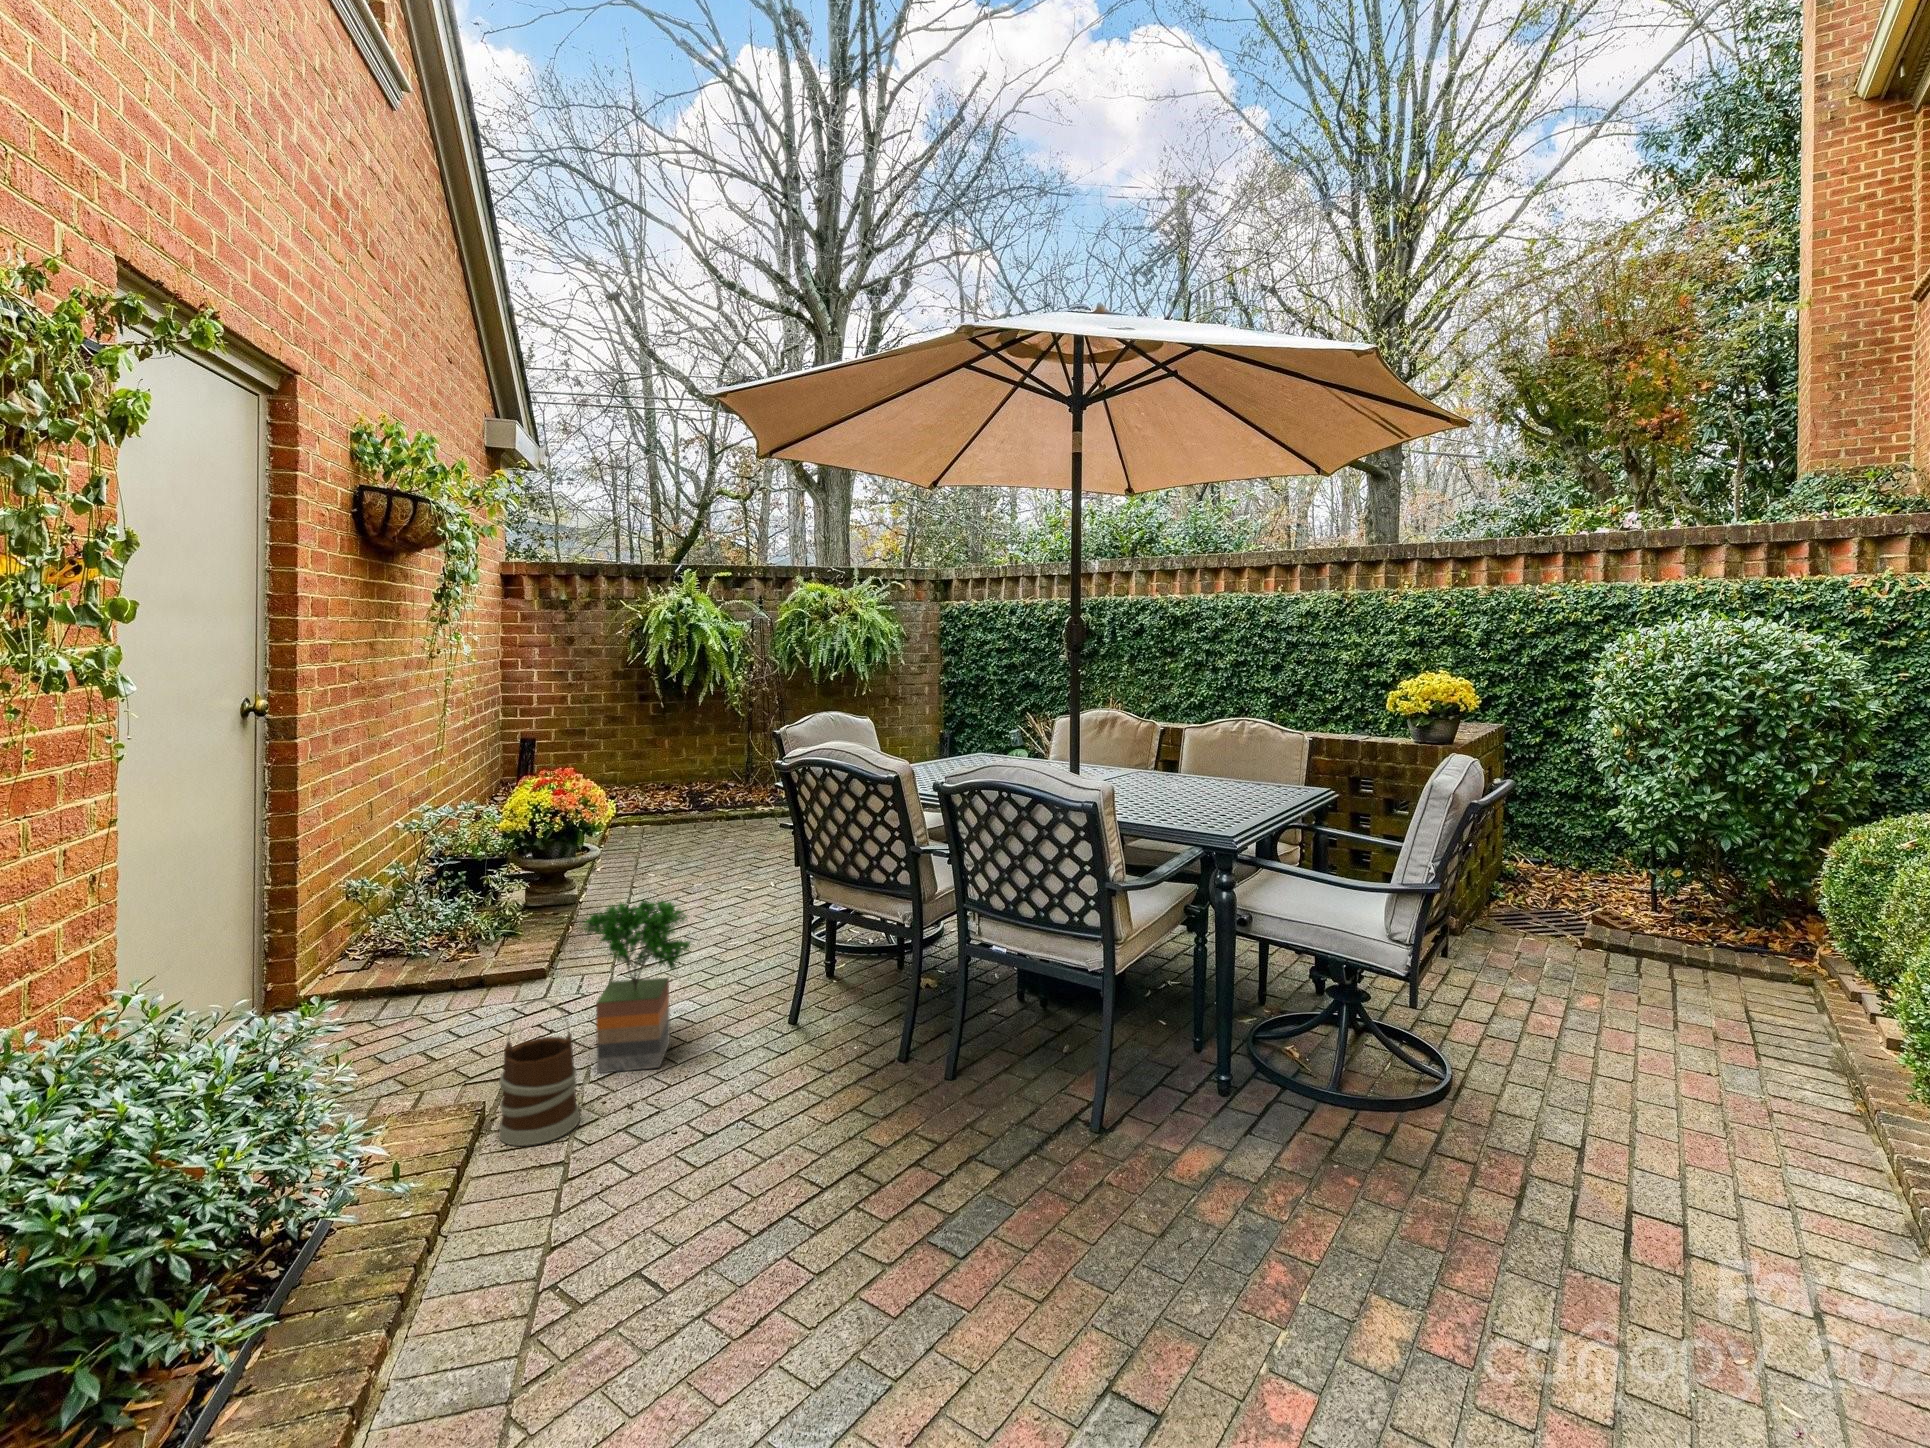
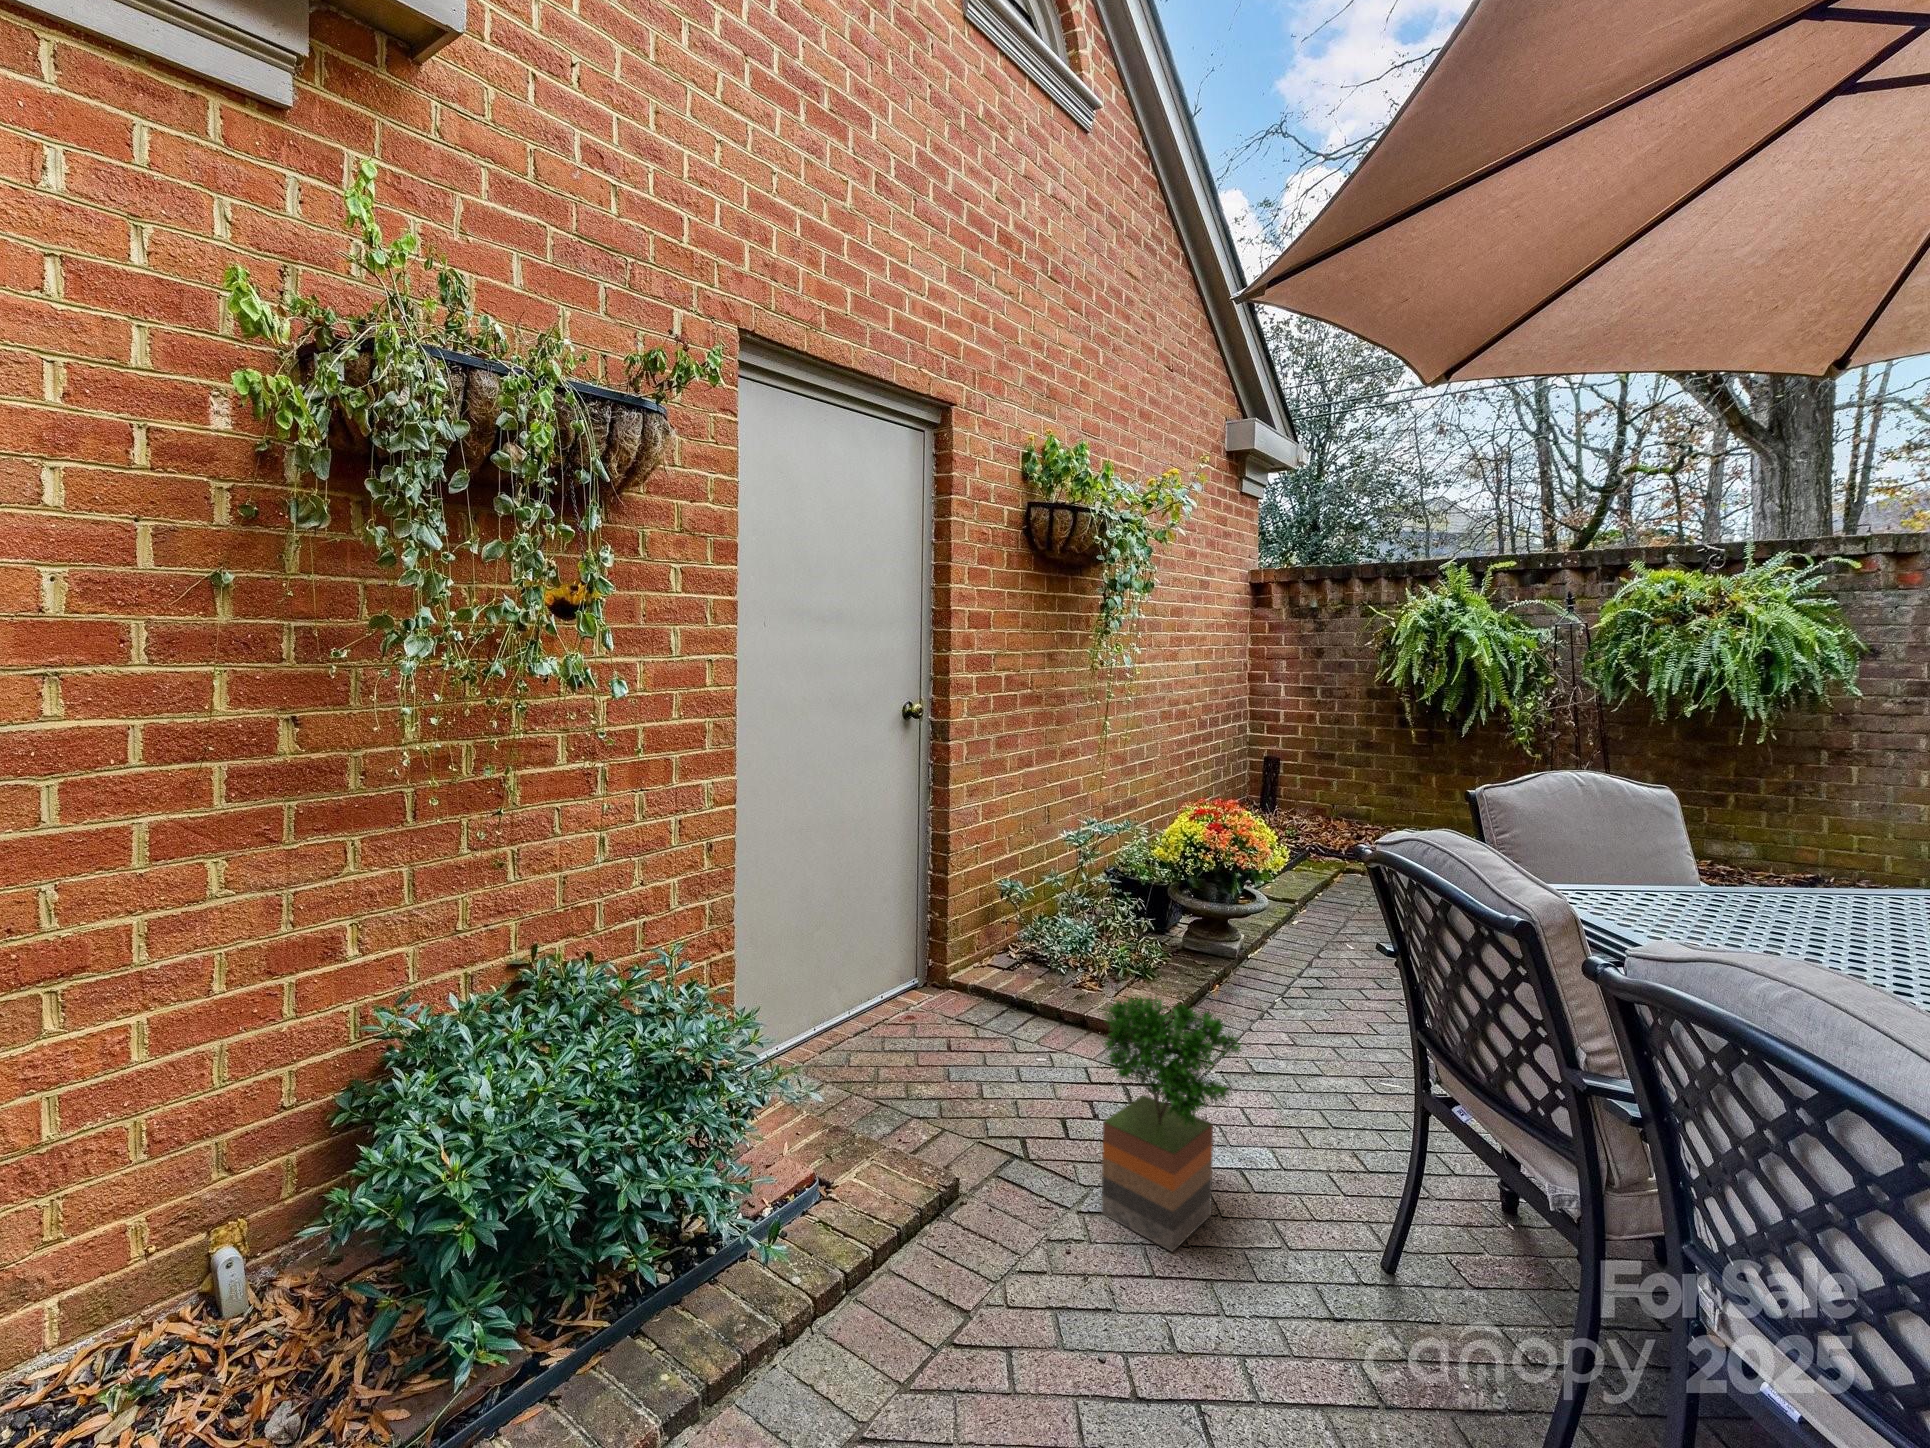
wooden bucket: present [499,999,580,1146] -> none [948,1098,1039,1292]

